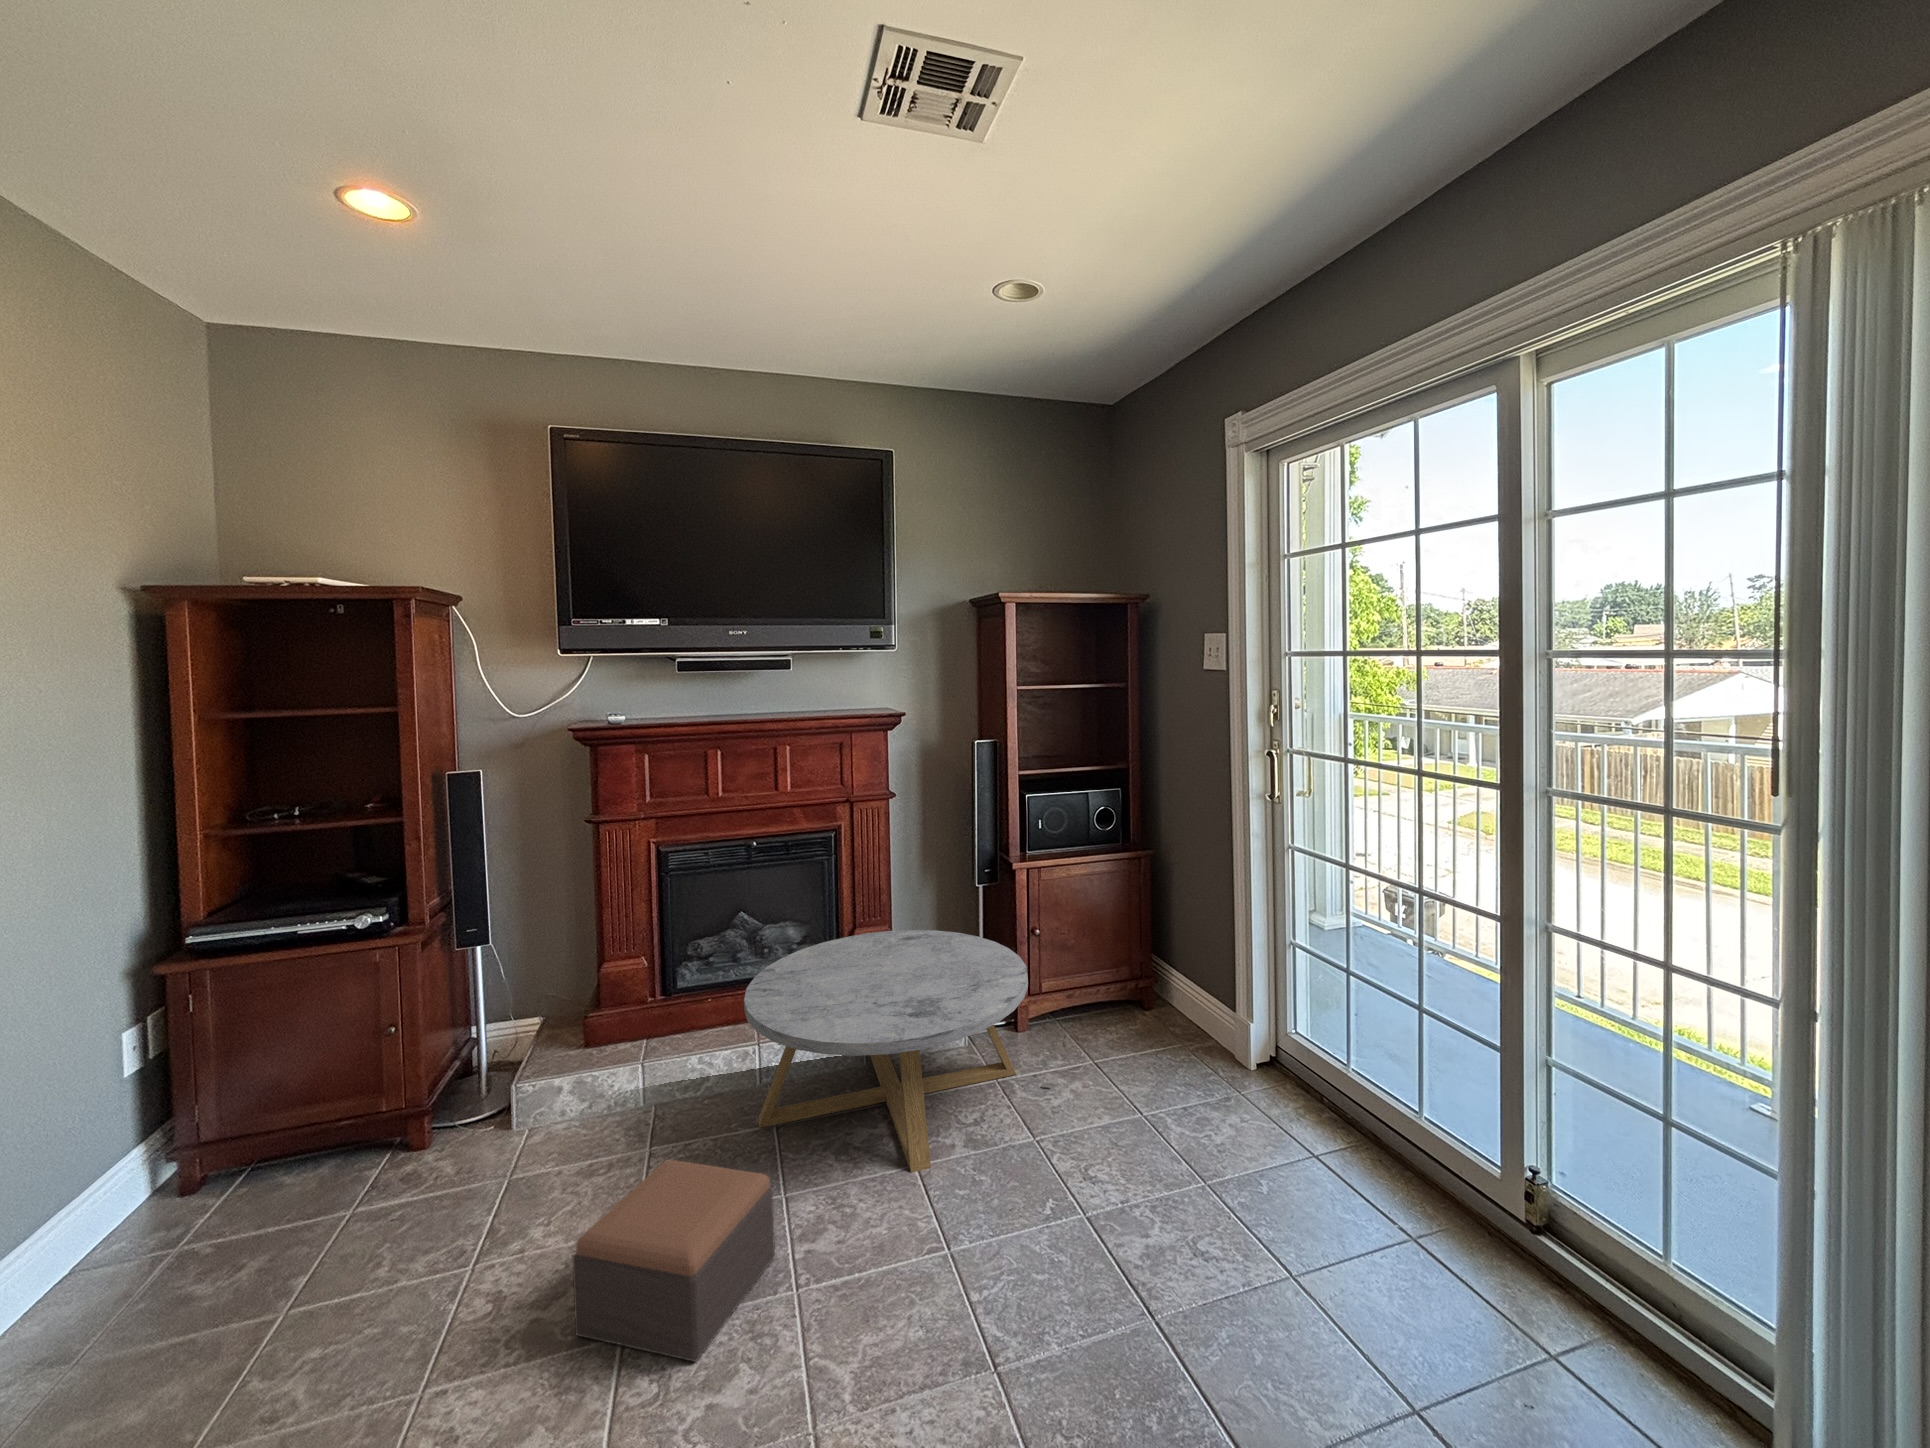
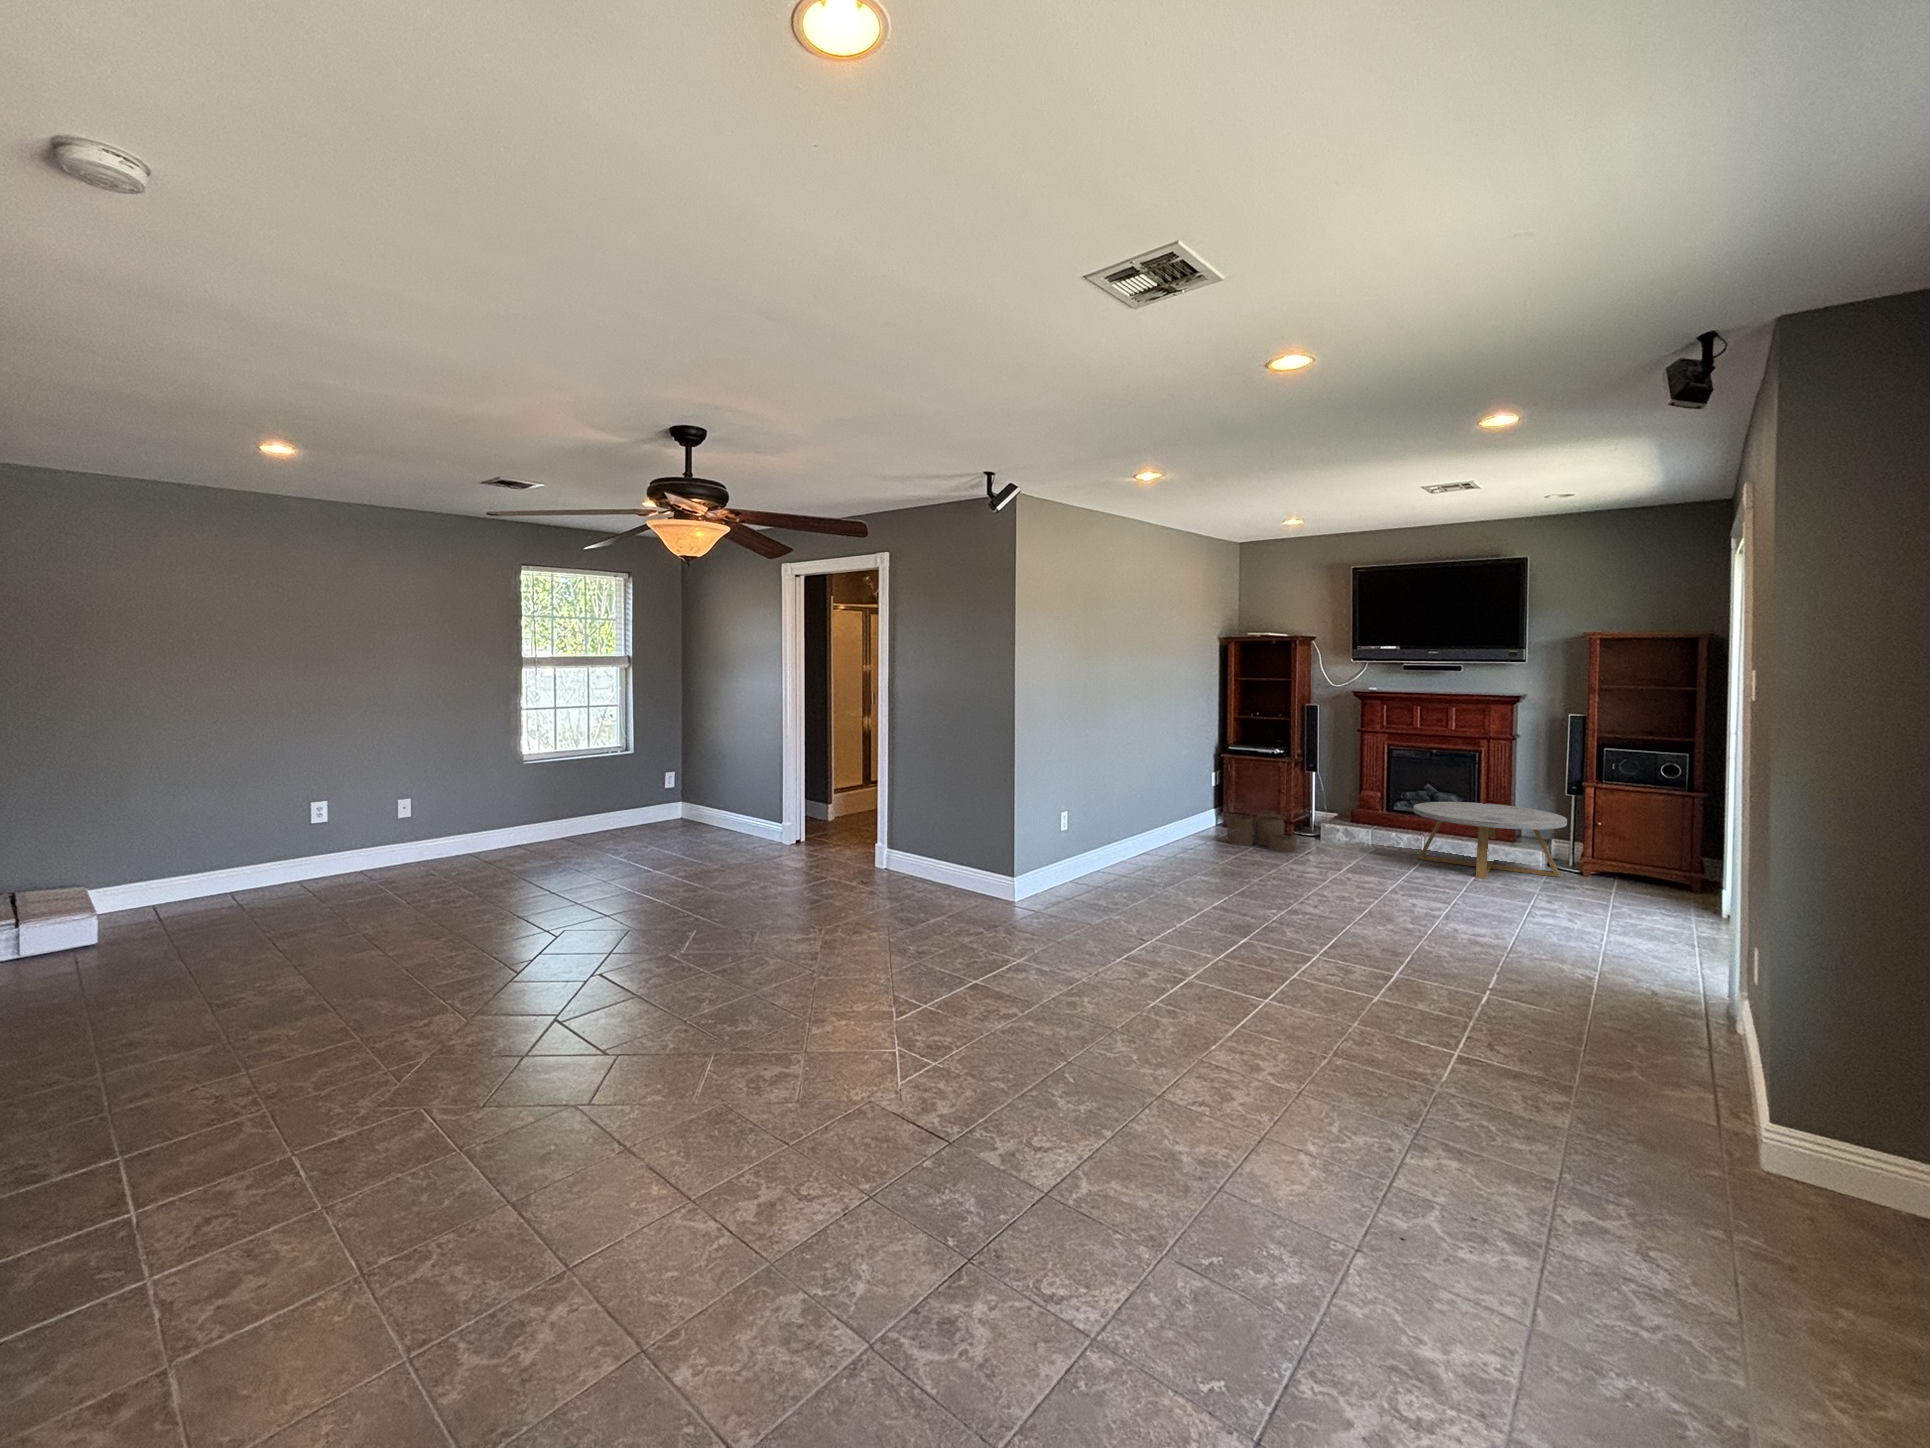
woven basket: none [123,1111,425,1353] -> present [1227,811,1297,853]
footstool: present [573,1159,775,1362] -> none [1340,835,1408,877]

